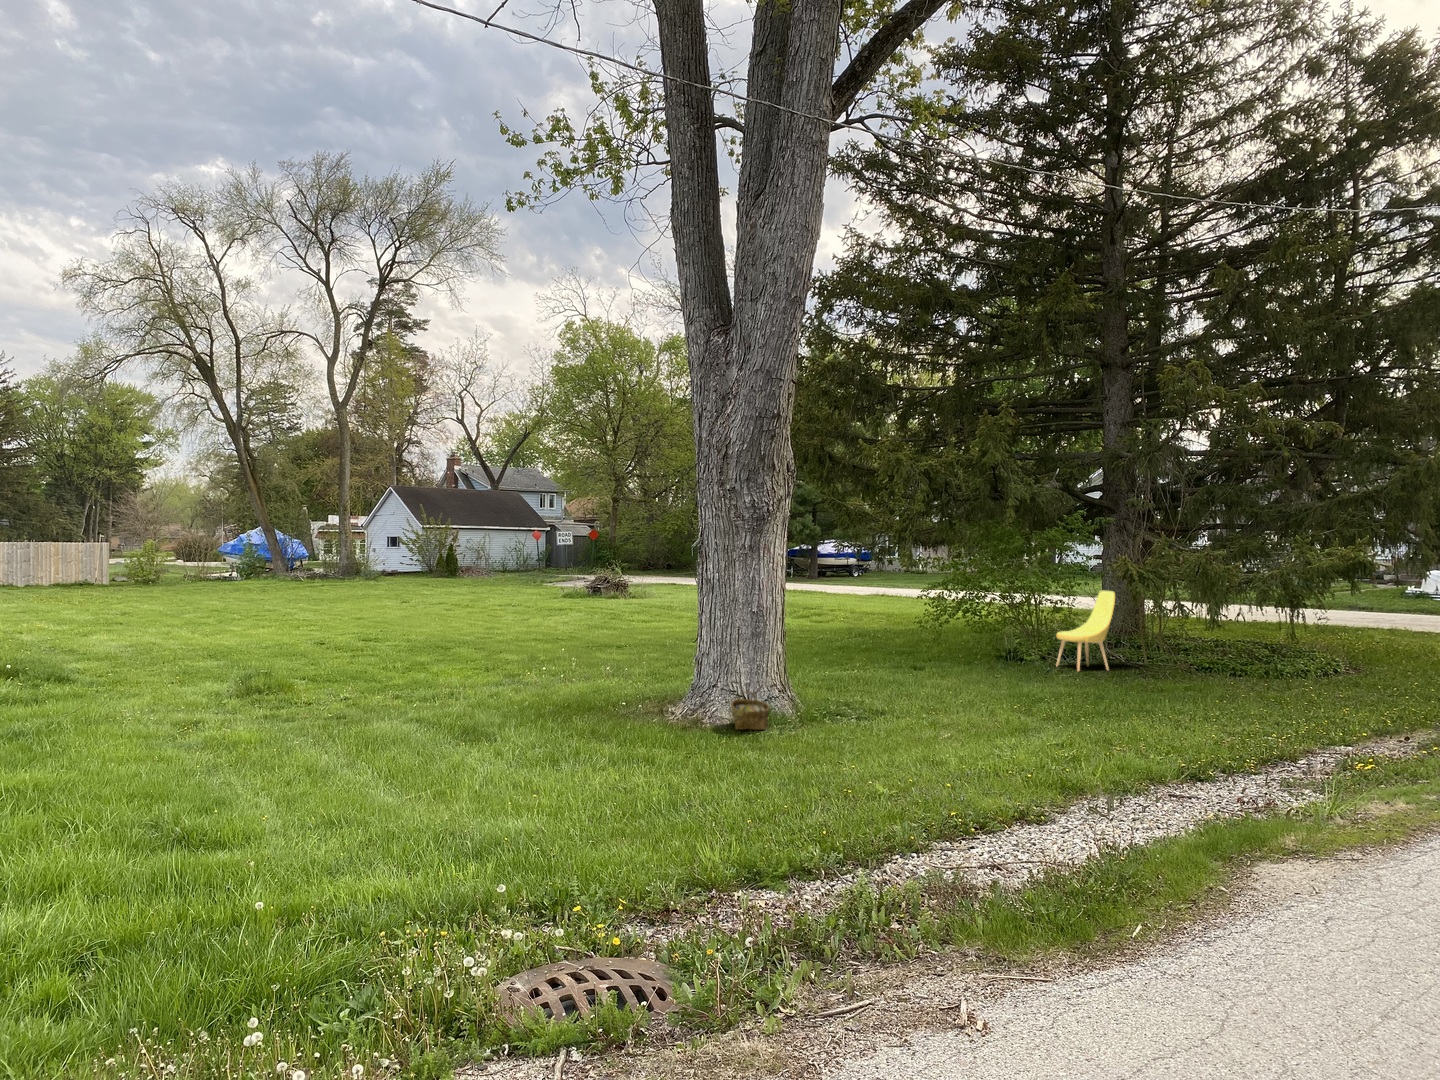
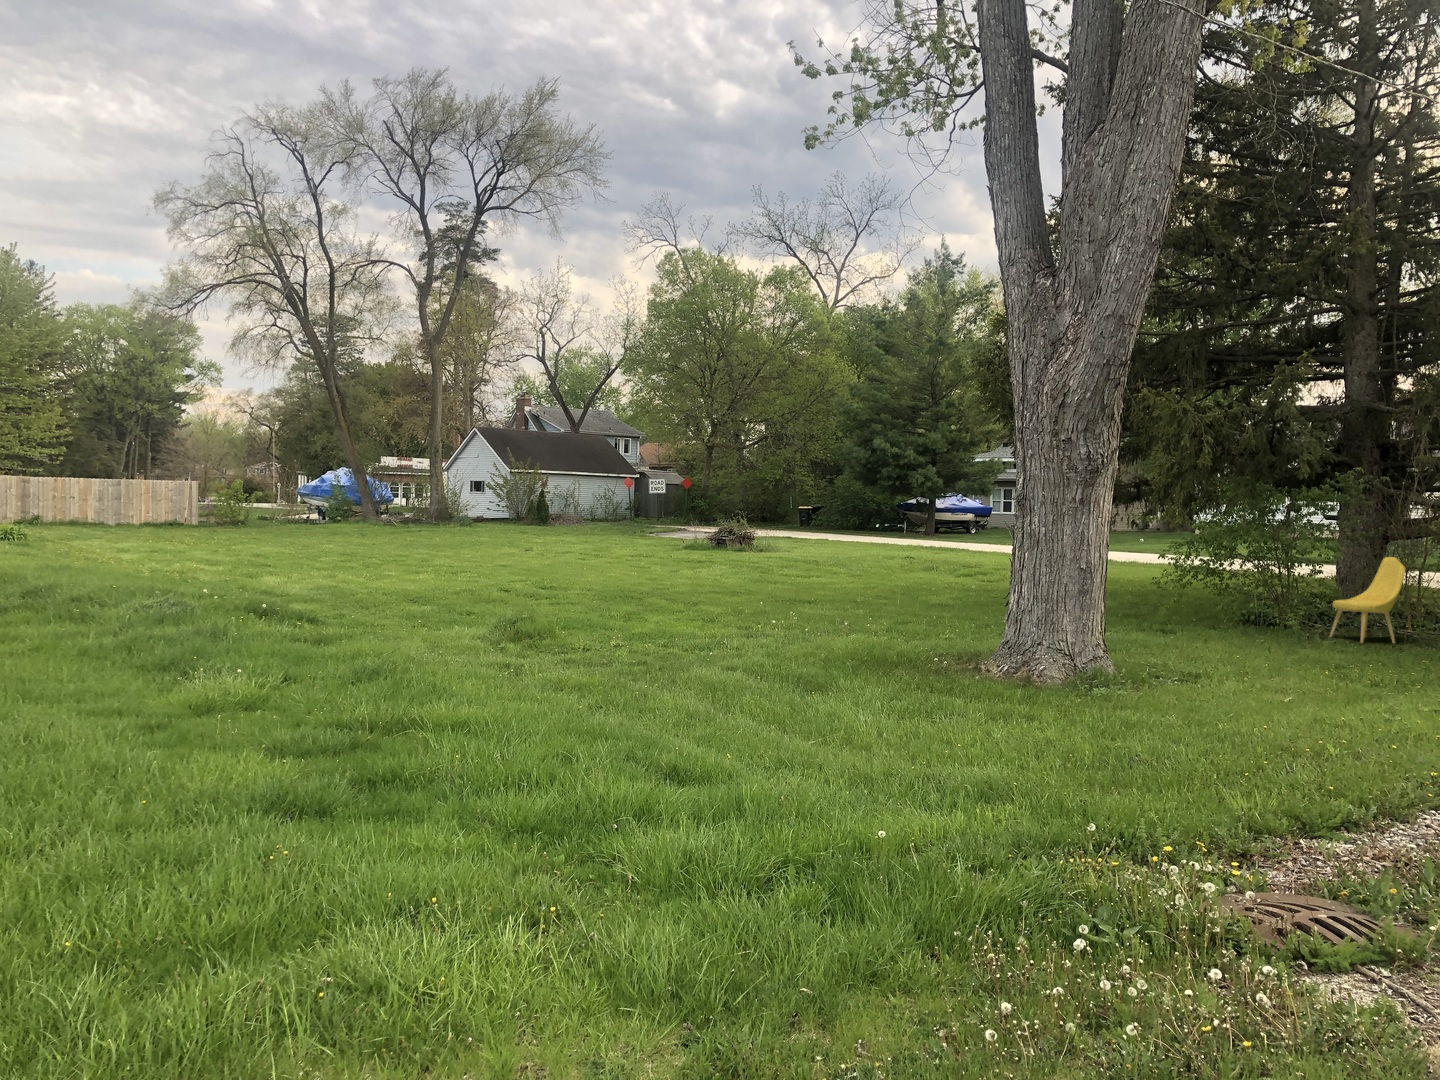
woven basket: present [731,691,769,730] -> none [1060,649,1107,688]

